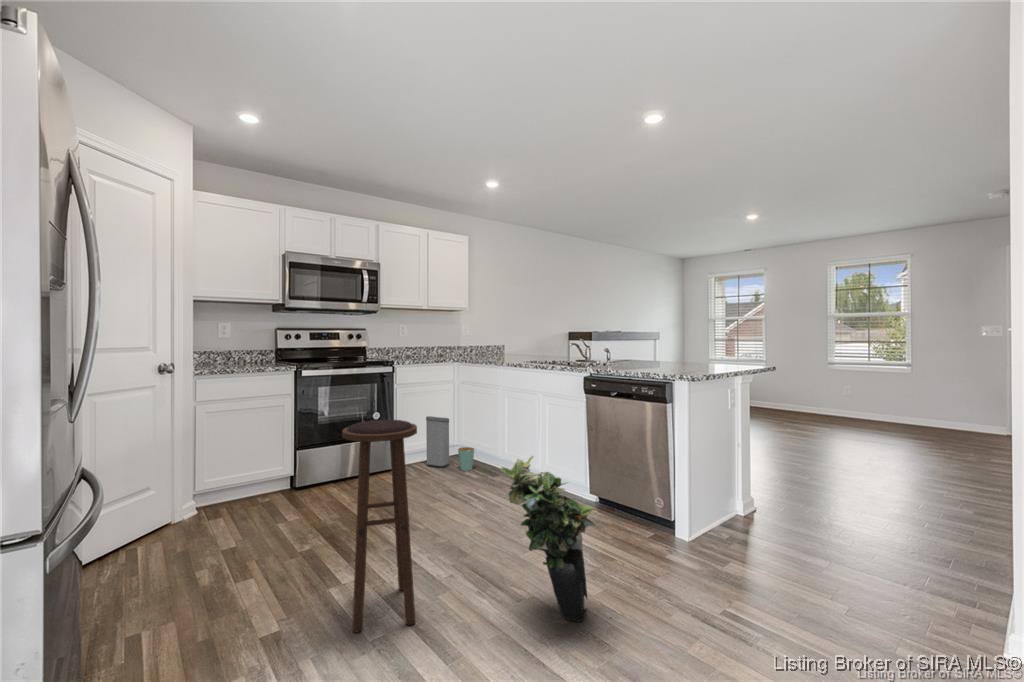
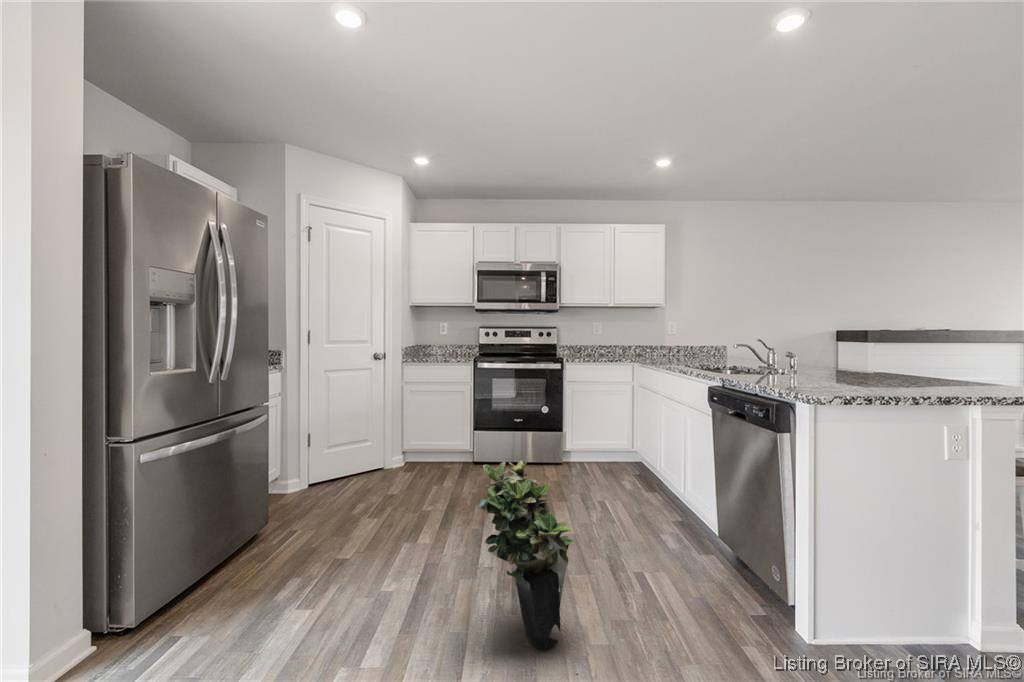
trash can: present [426,416,474,471] -> none [600,416,642,479]
stool: present [342,420,417,633] -> none [379,406,450,590]

